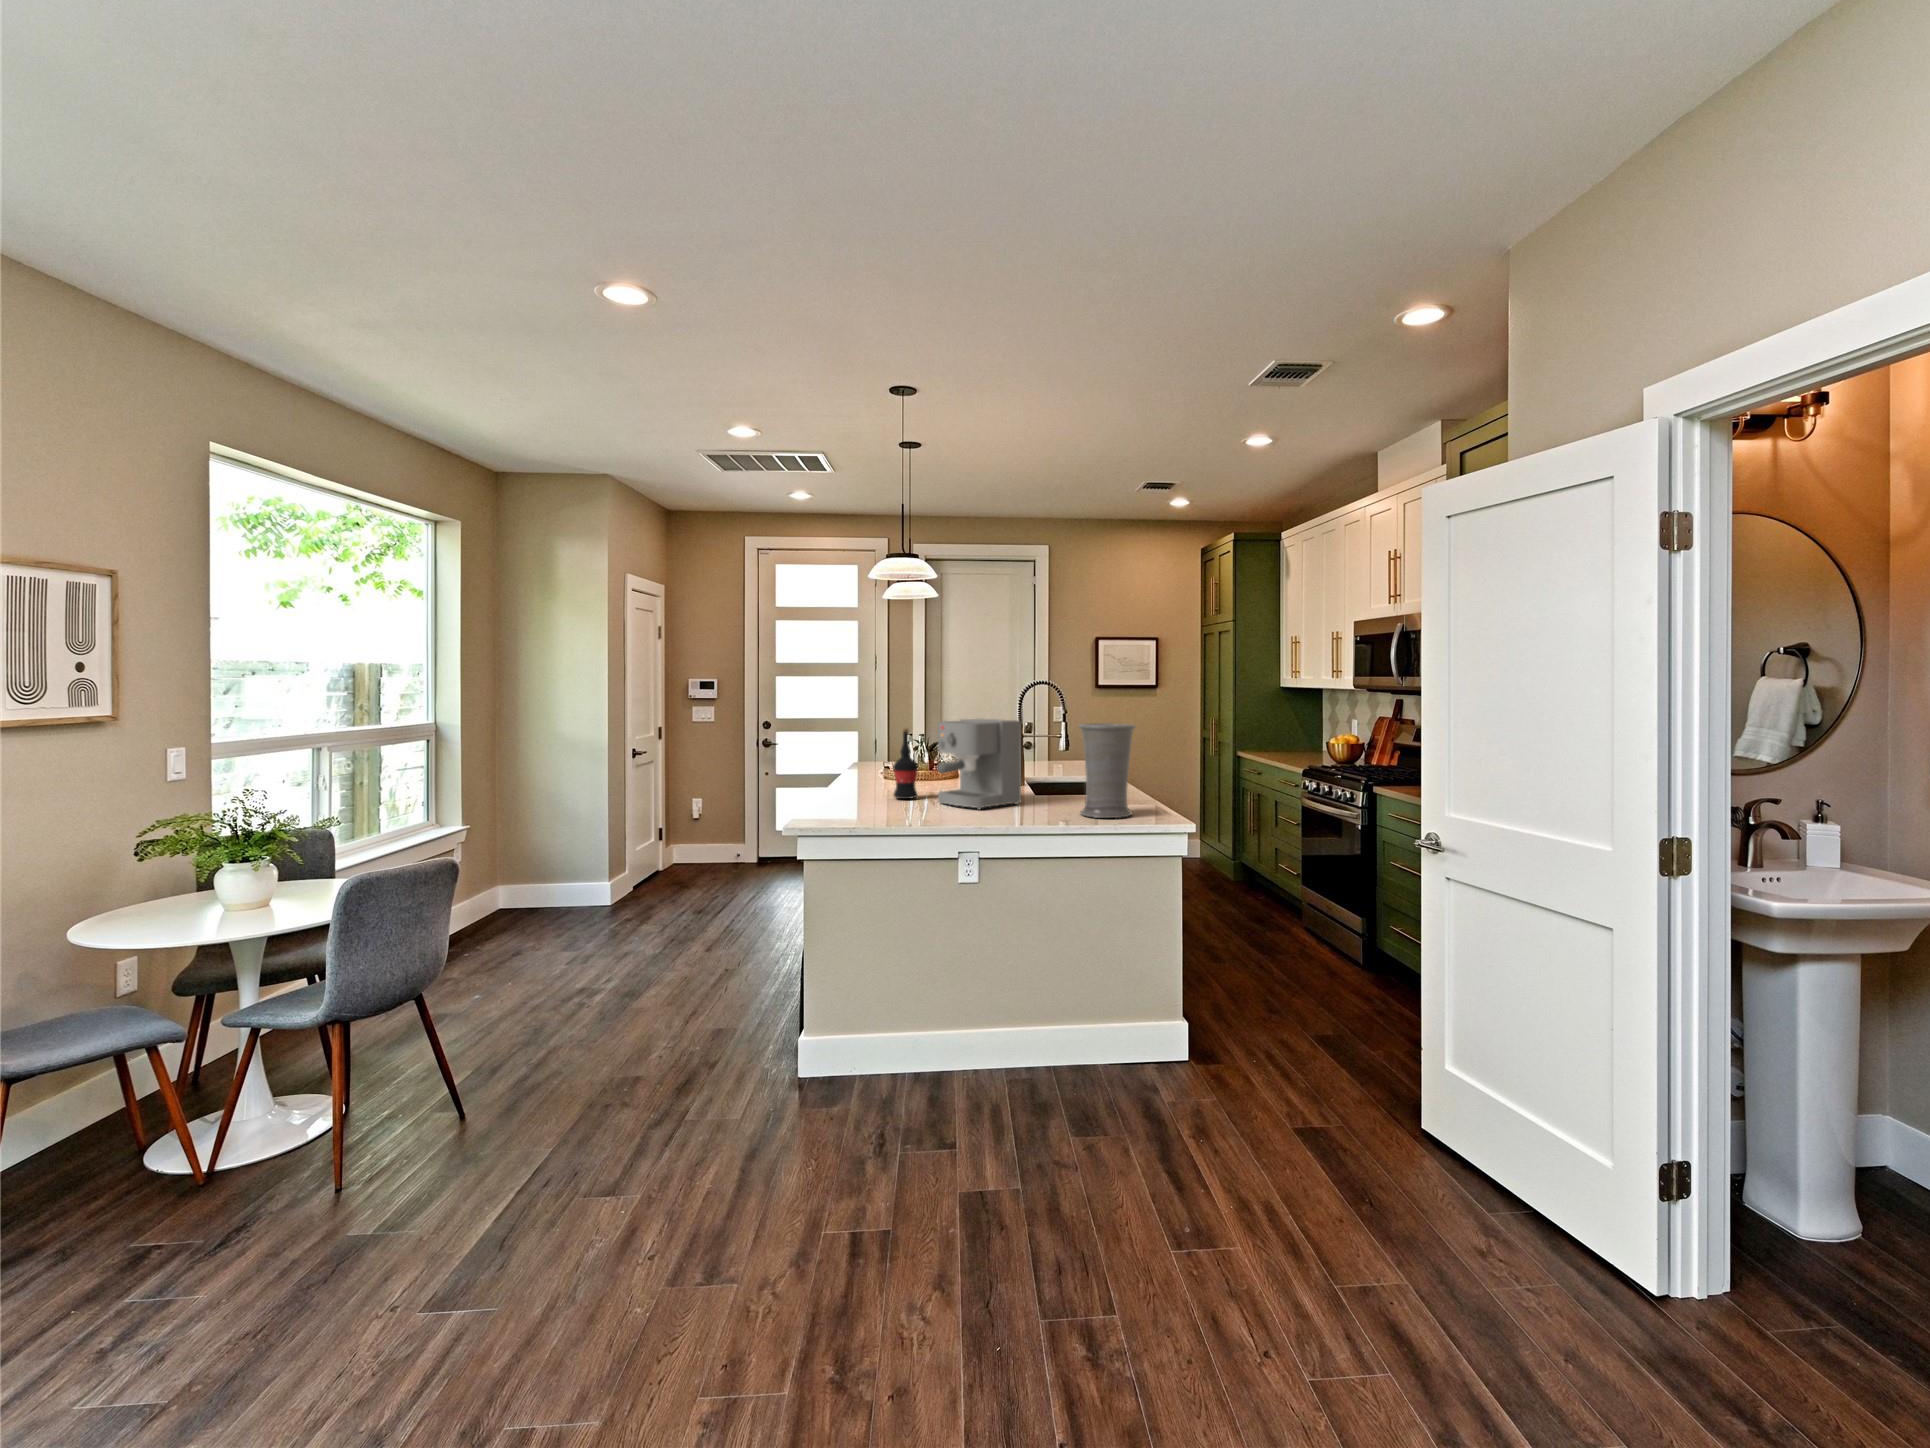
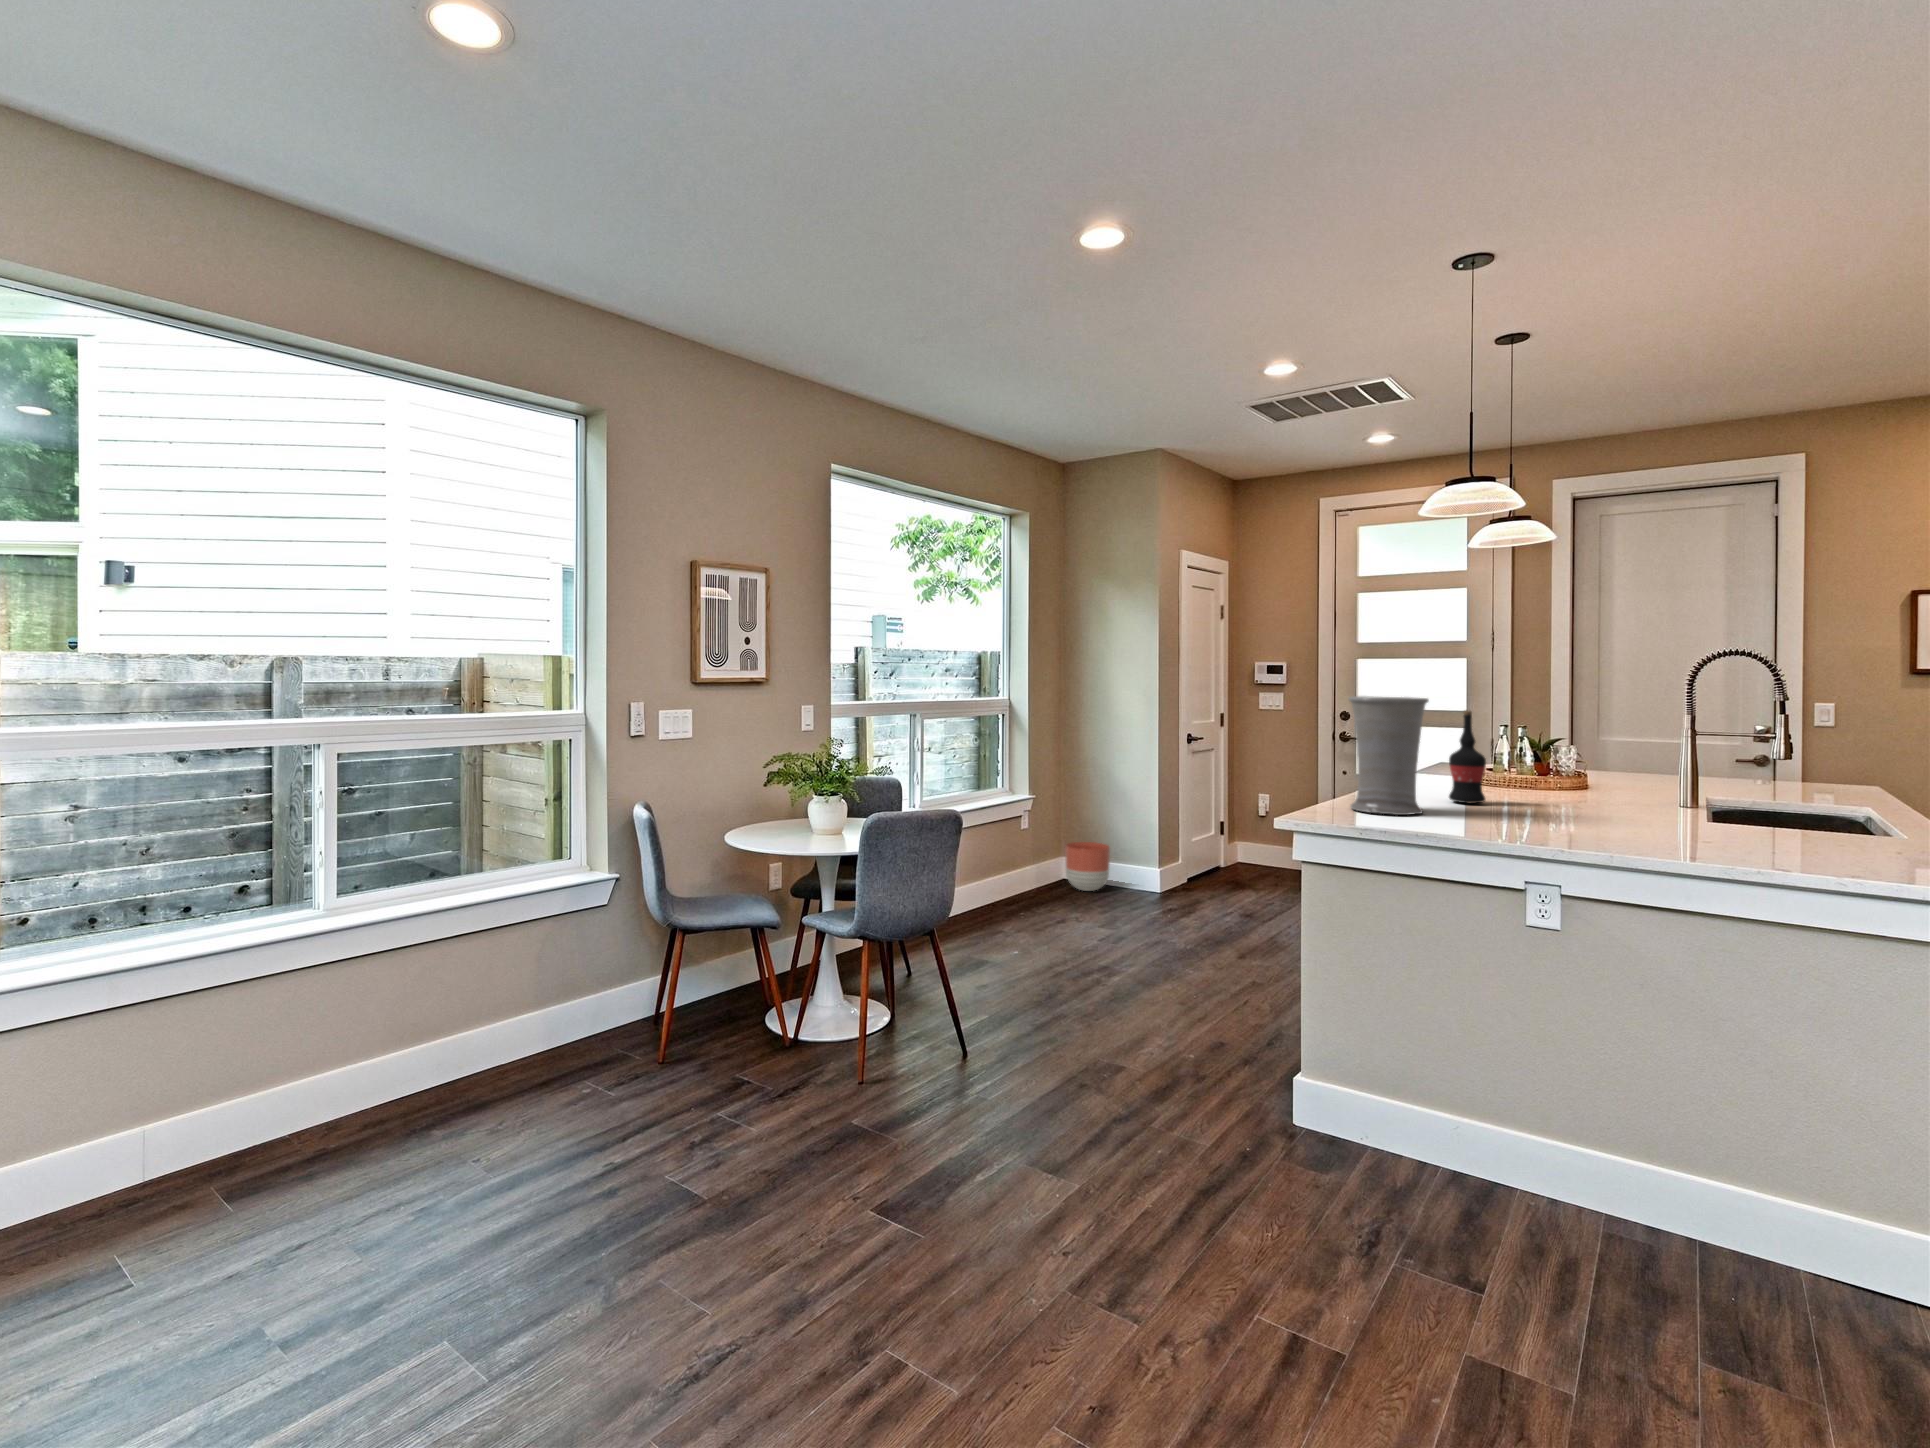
coffee maker: present [937,719,1021,810] -> none [1502,700,1657,826]
vase: present [1079,723,1136,818] -> present [1348,696,1429,815]
planter: none [505,869,556,921] -> present [1065,842,1110,891]

